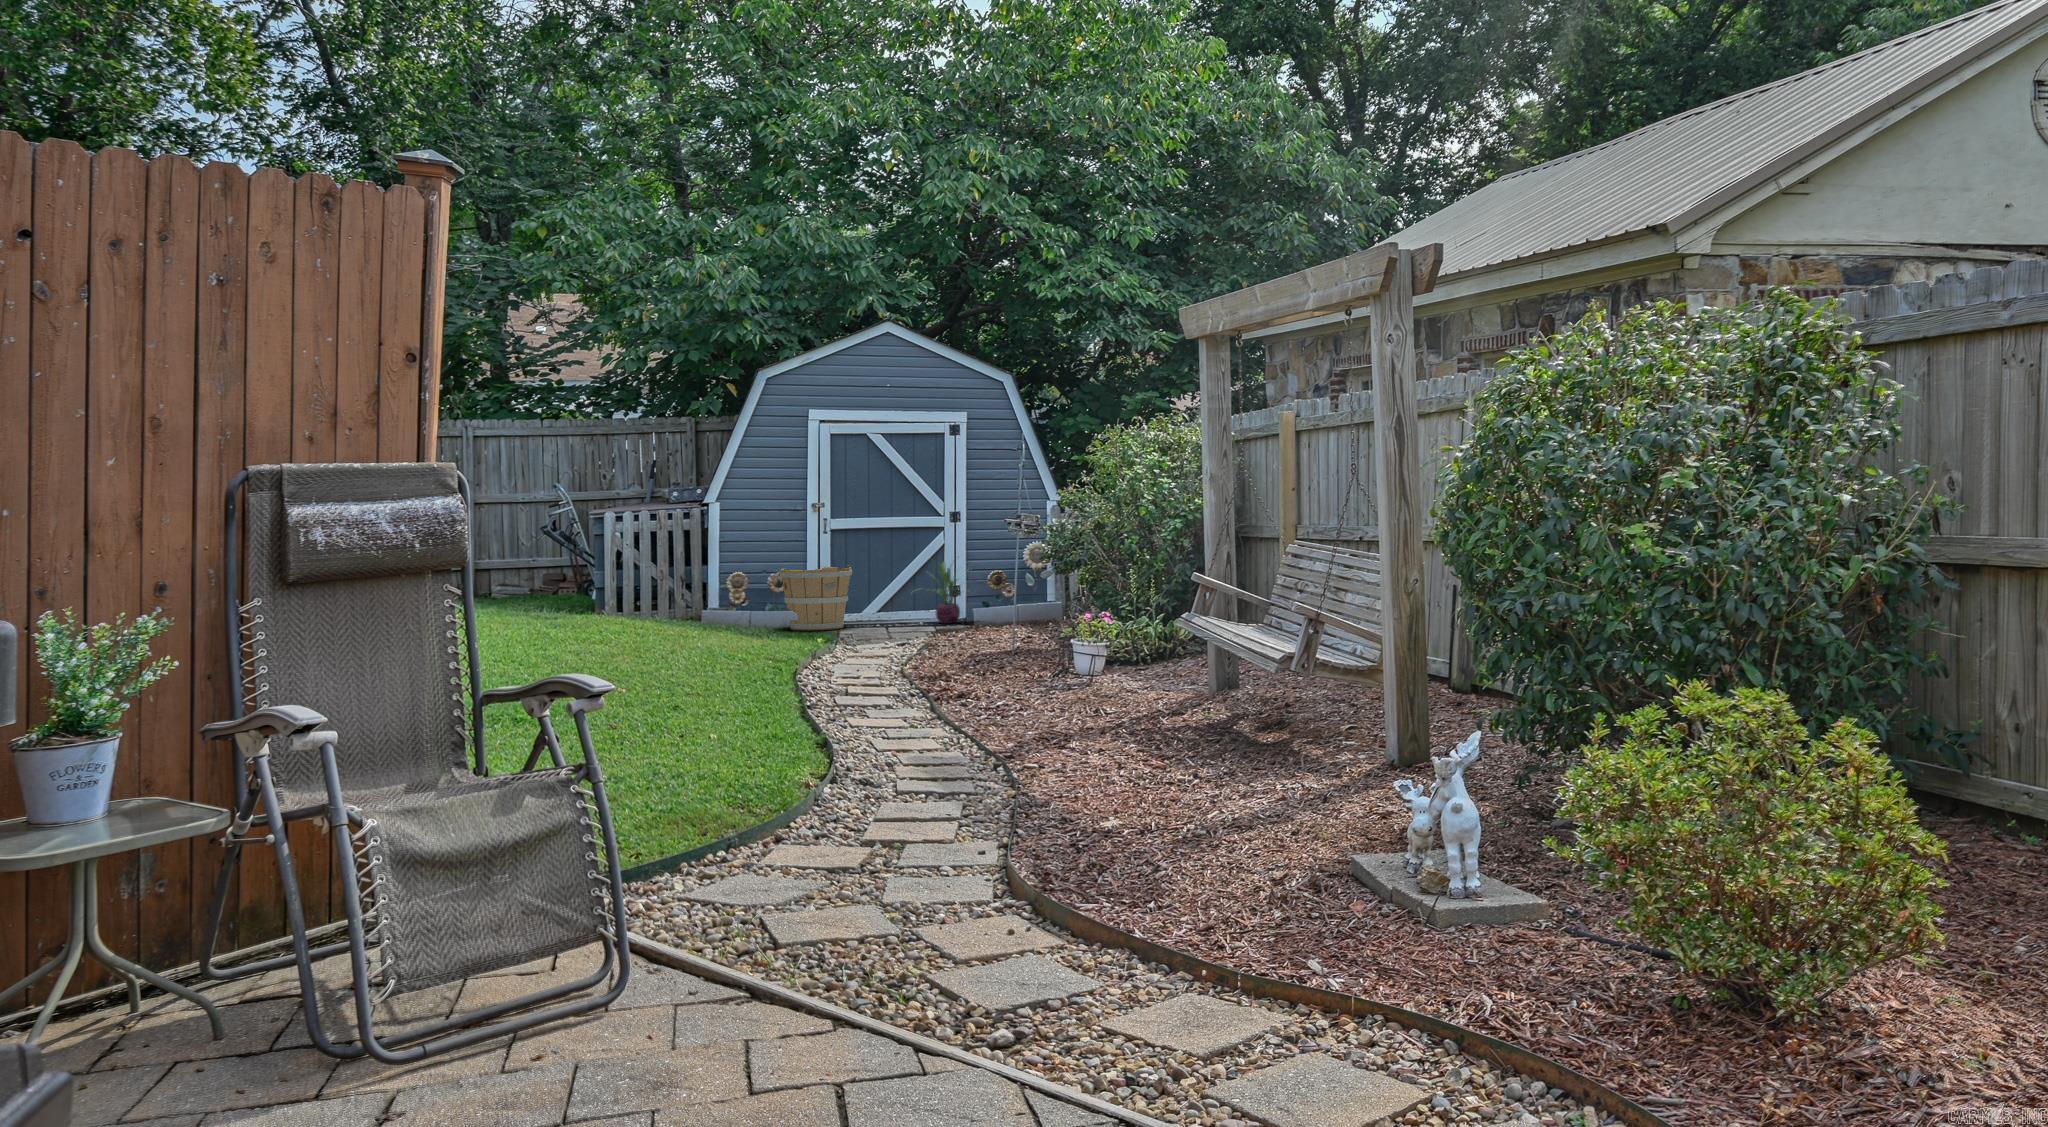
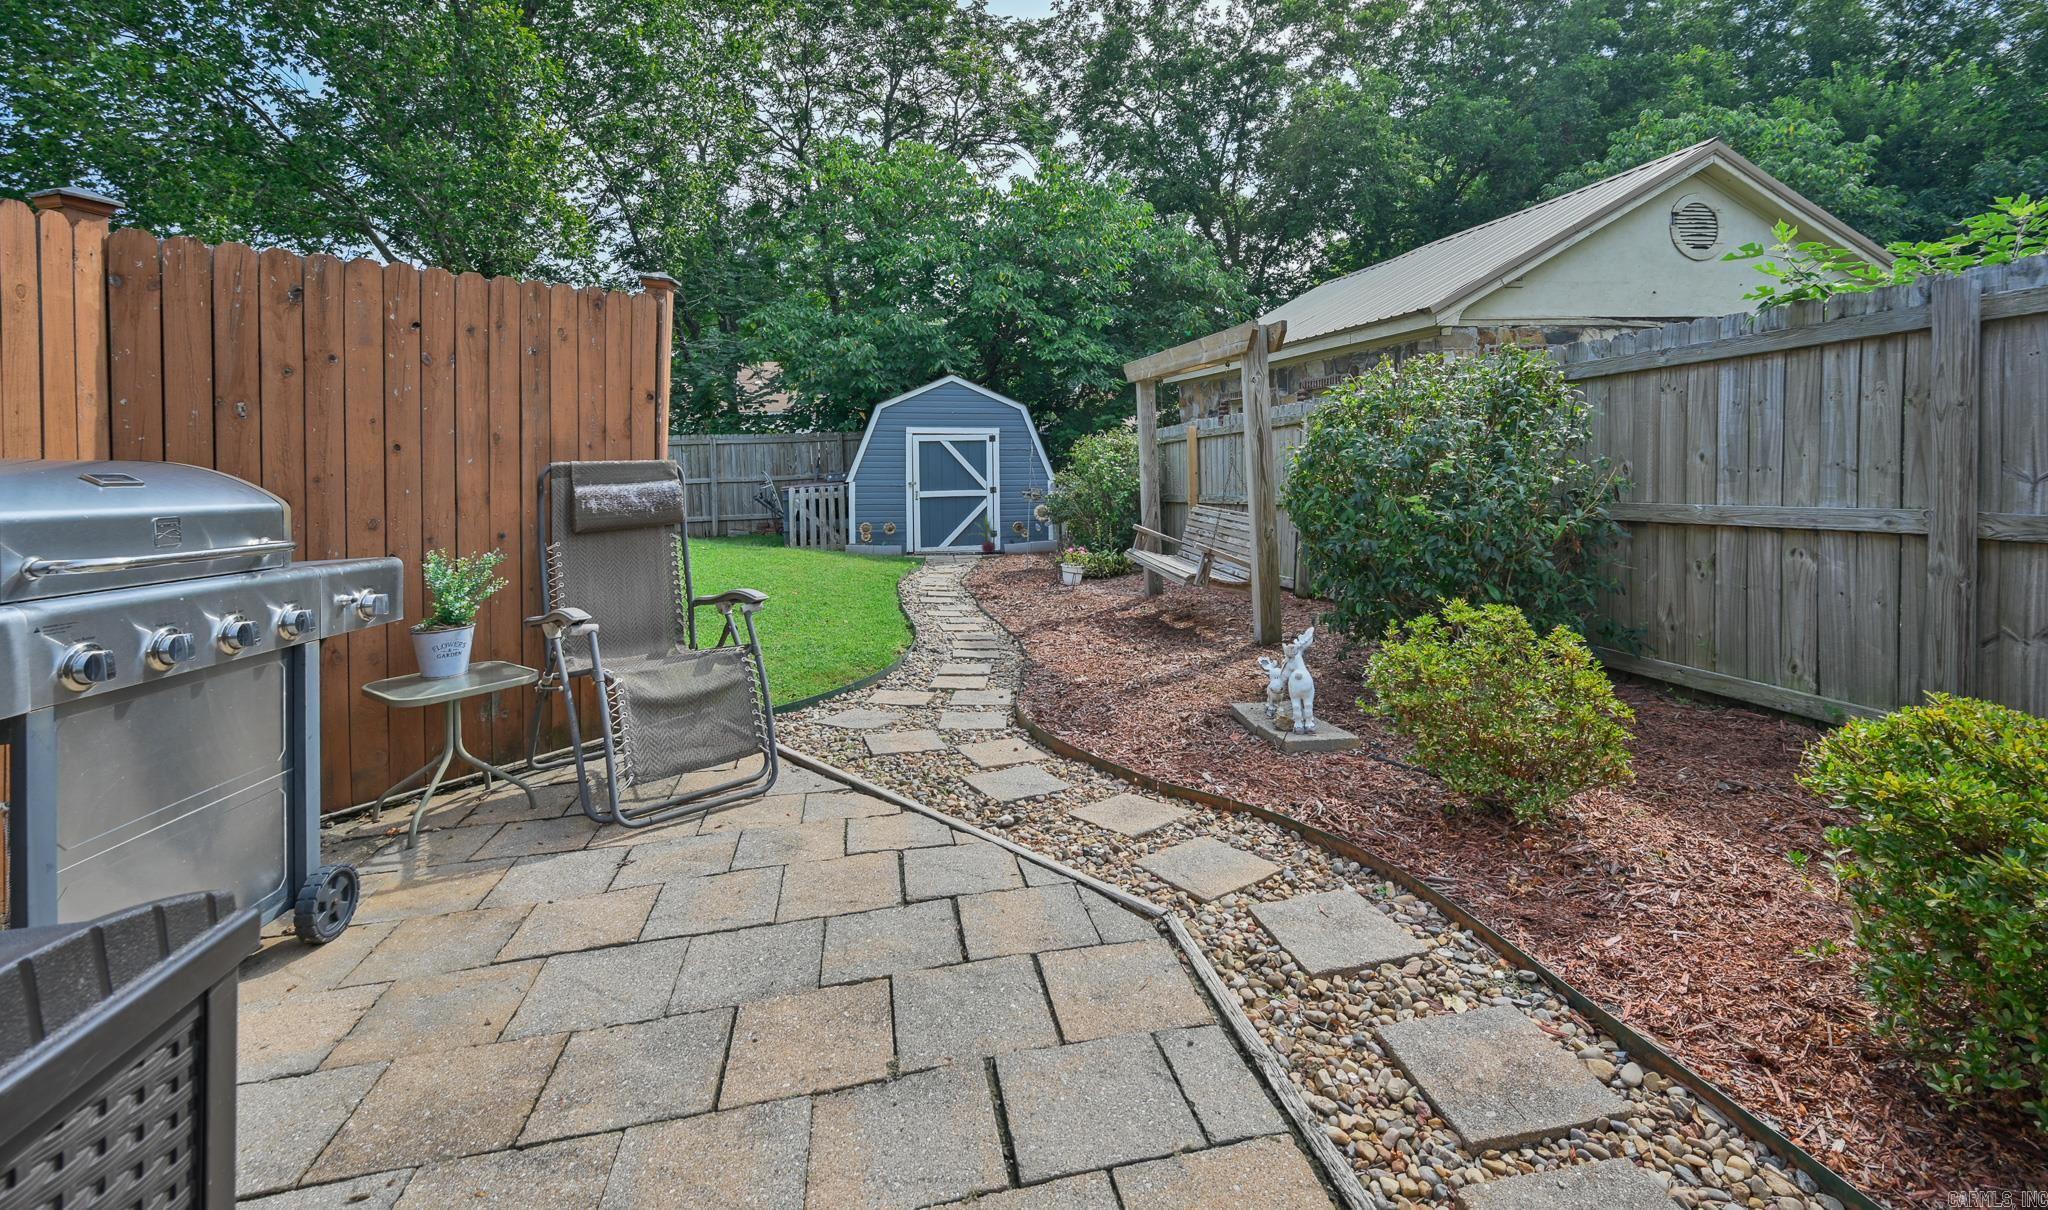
wooden bucket: present [780,567,852,631] -> none [892,519,934,557]

